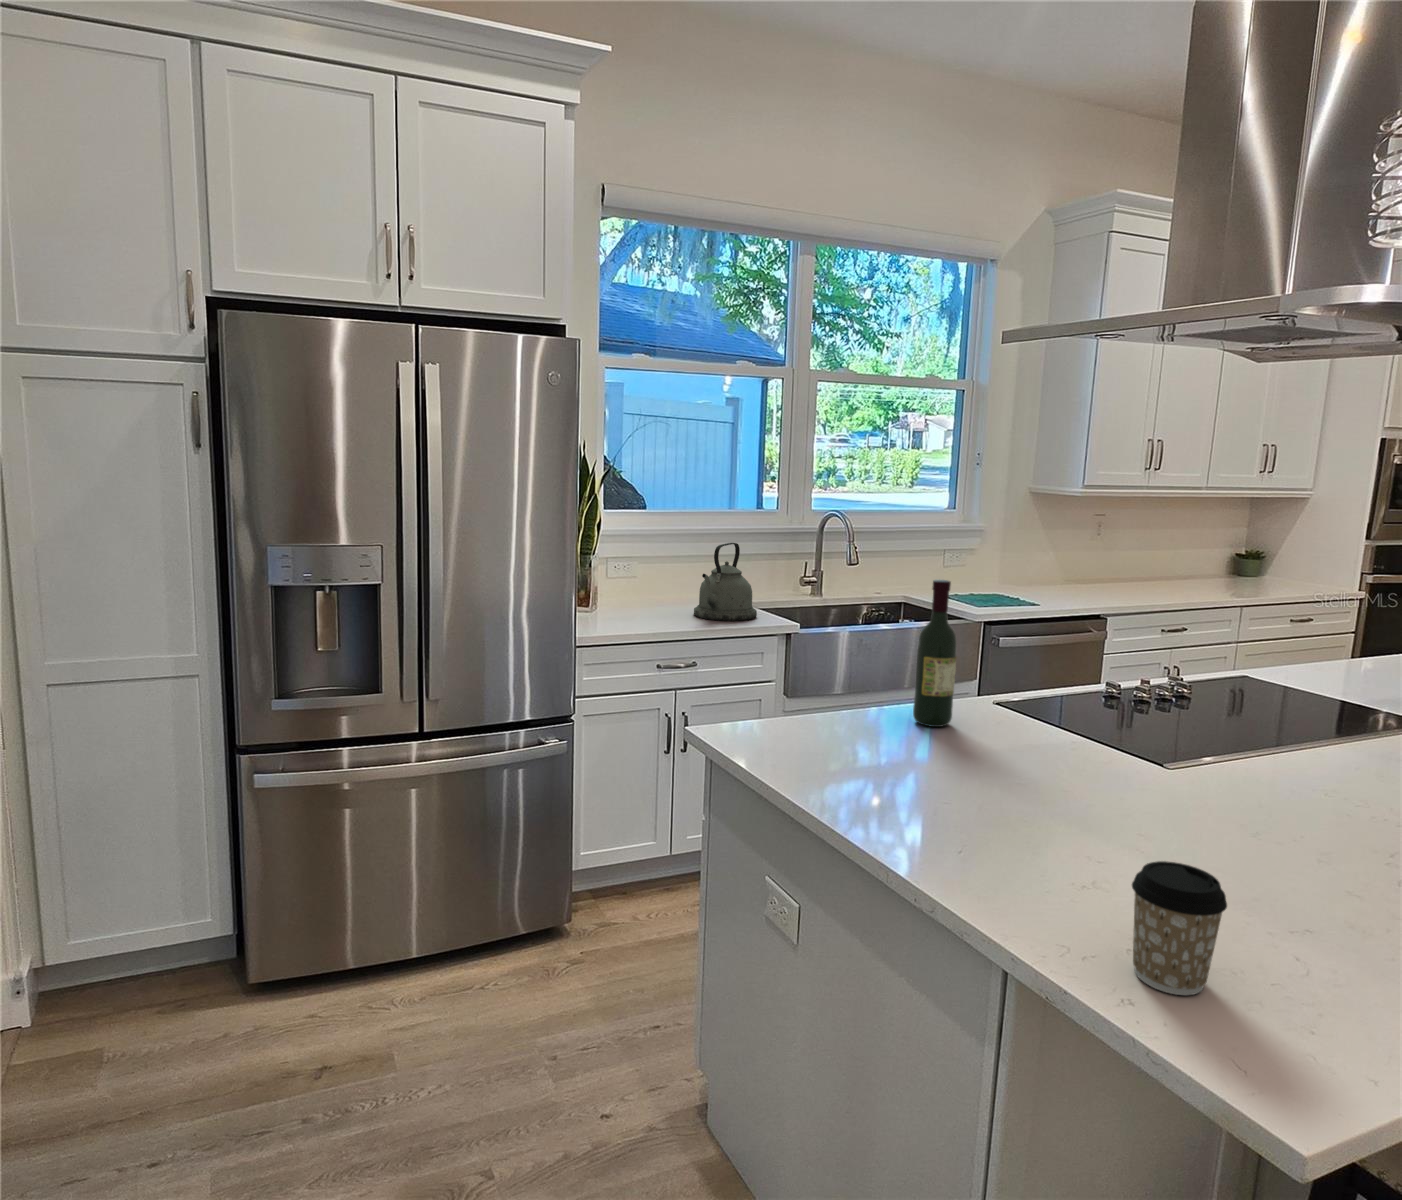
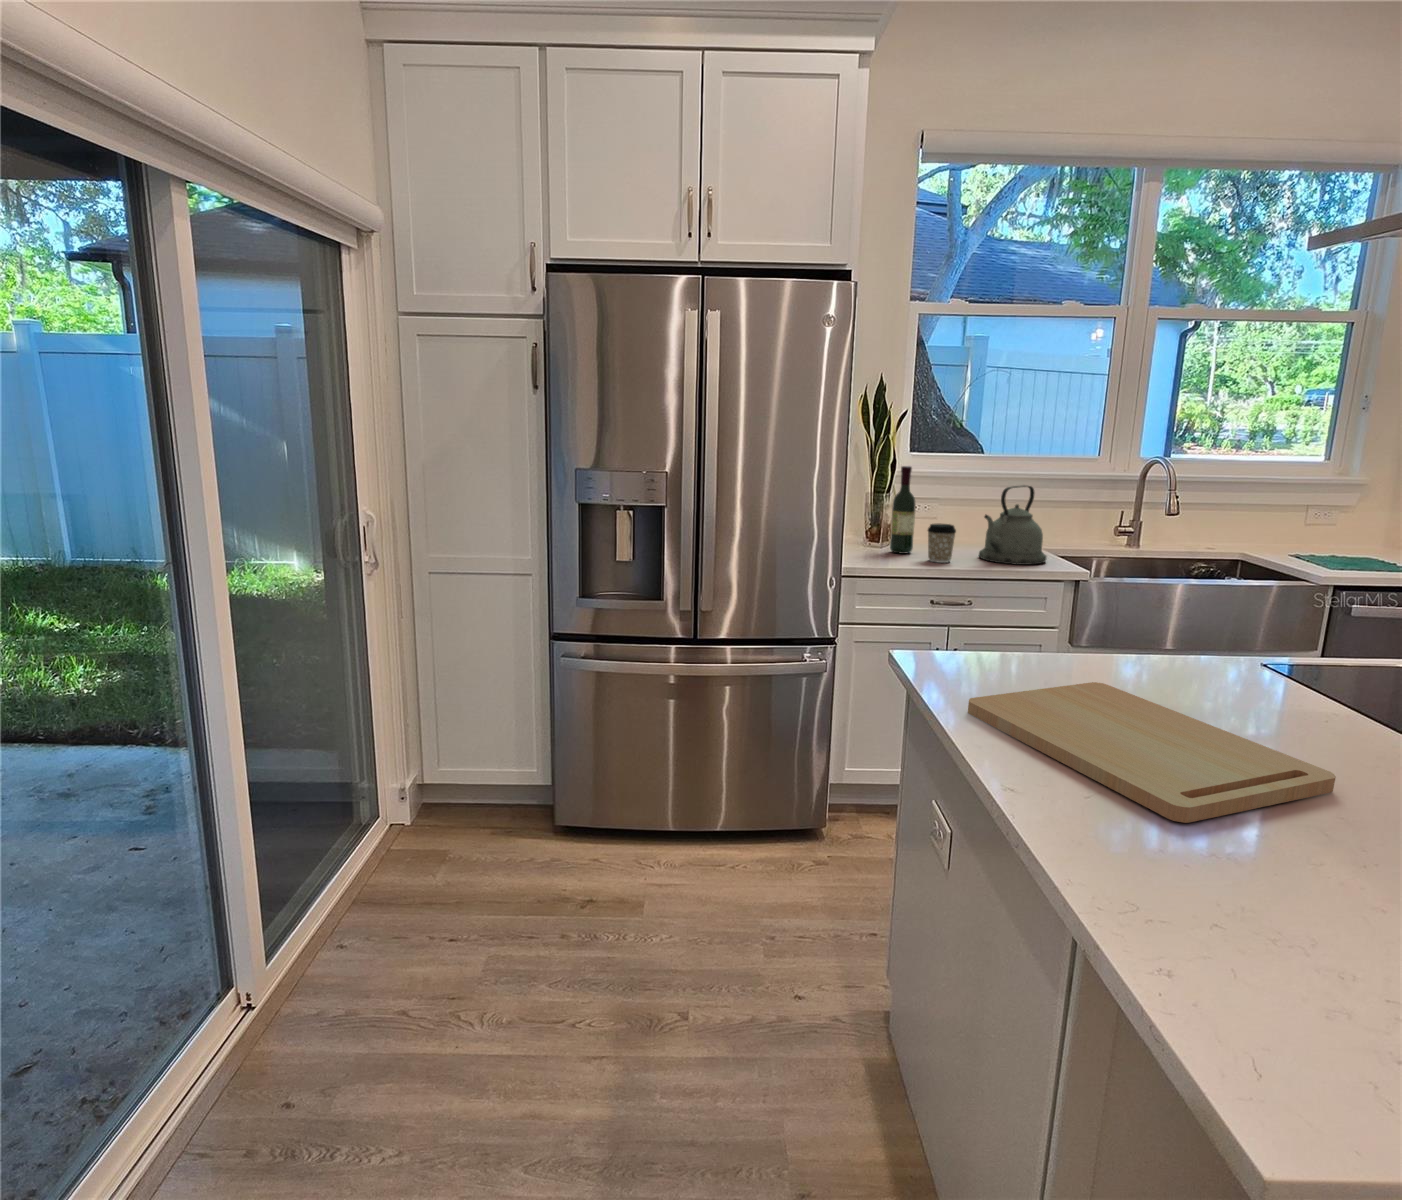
wine bottle: present [913,580,957,727] -> present [890,466,916,554]
cutting board: none [812,739,1122,863] -> present [968,682,1336,823]
coffee cup: present [1132,861,1227,995] -> present [928,524,956,563]

